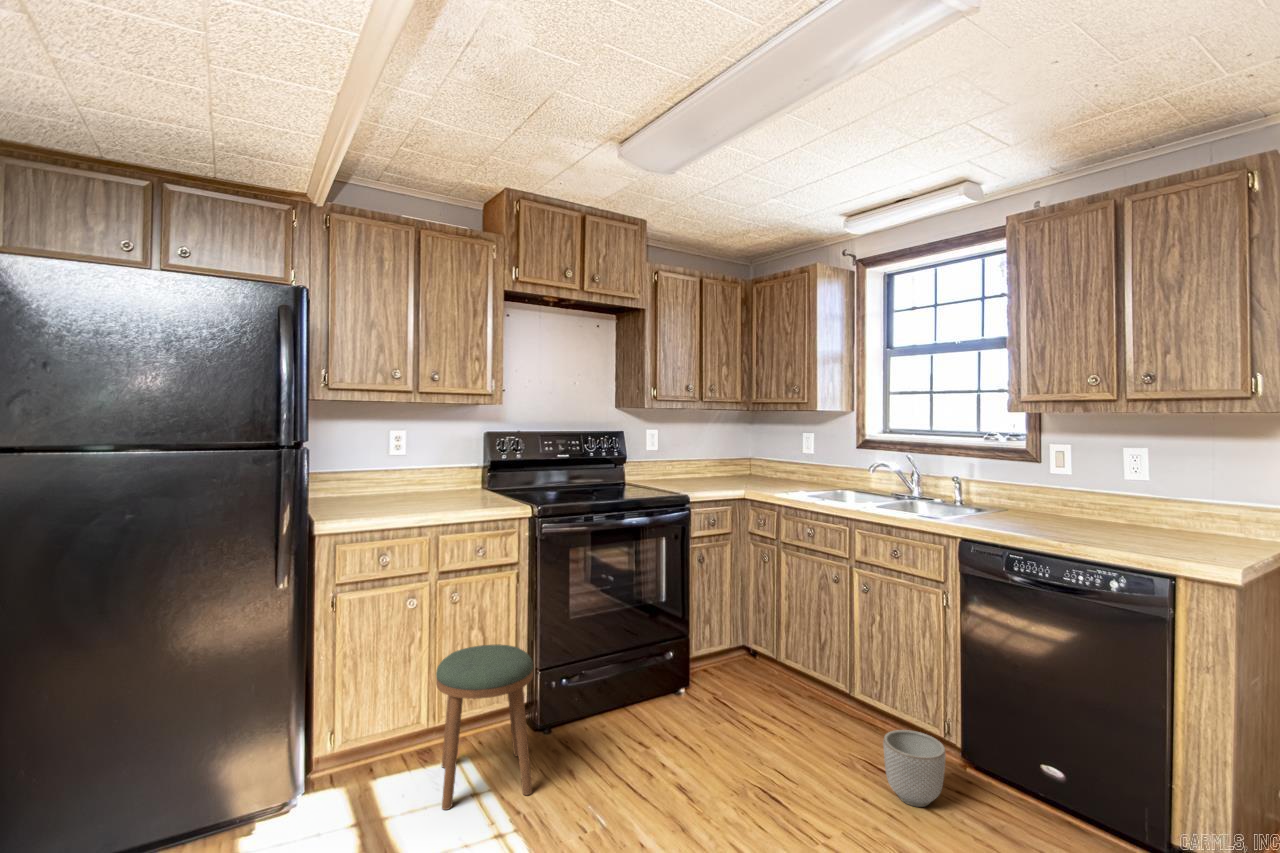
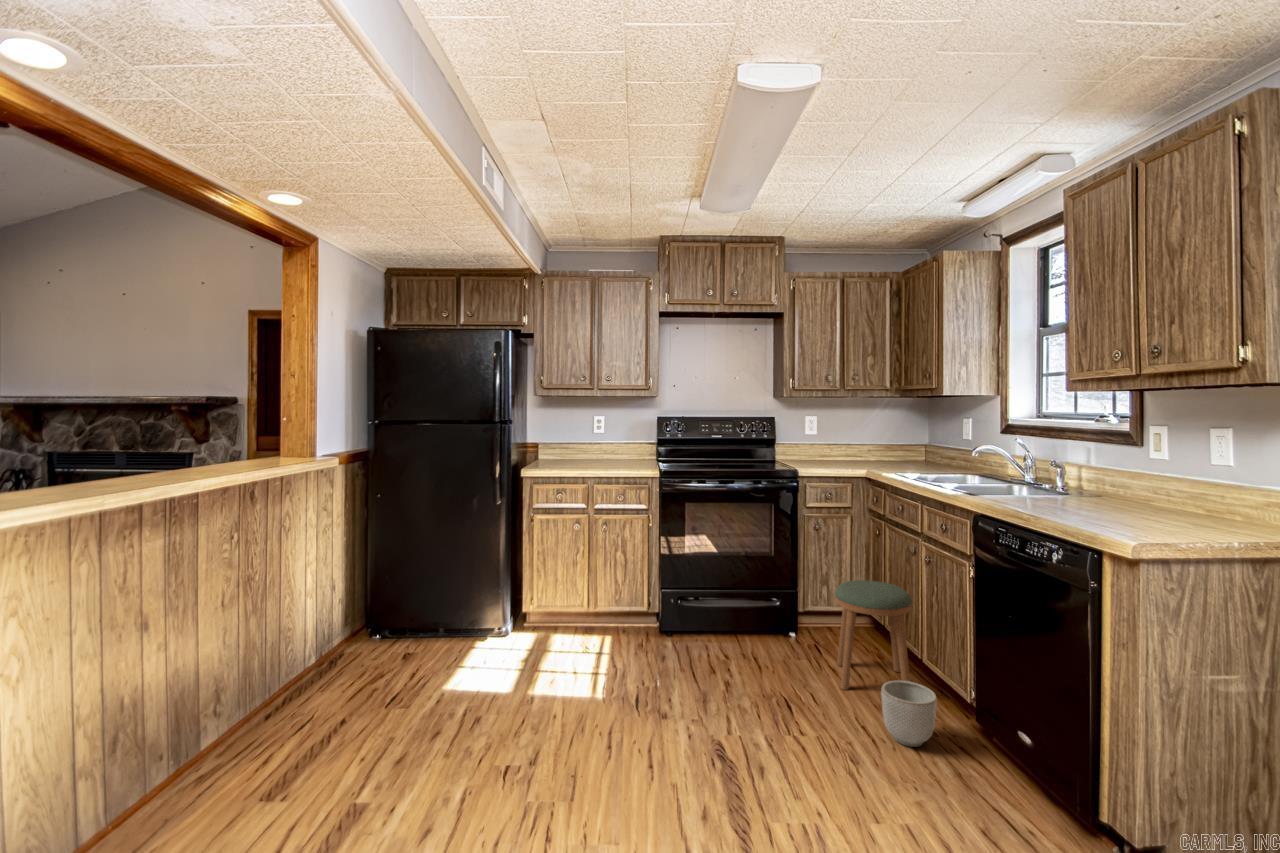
stool: present [436,644,533,810] -> present [835,580,912,690]

